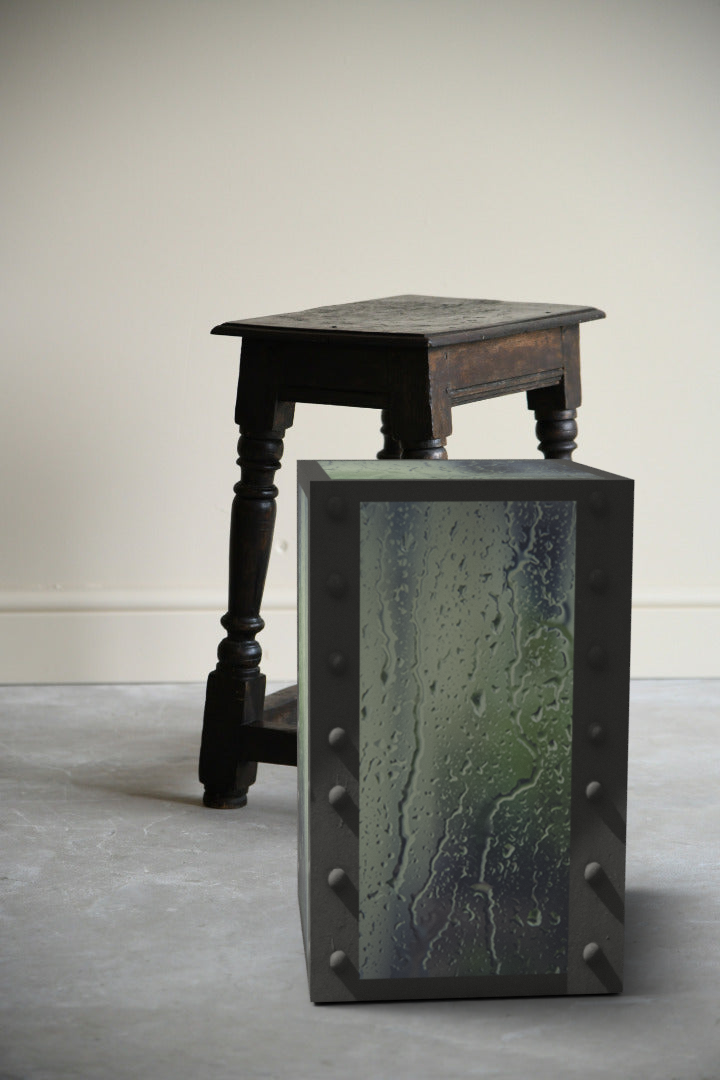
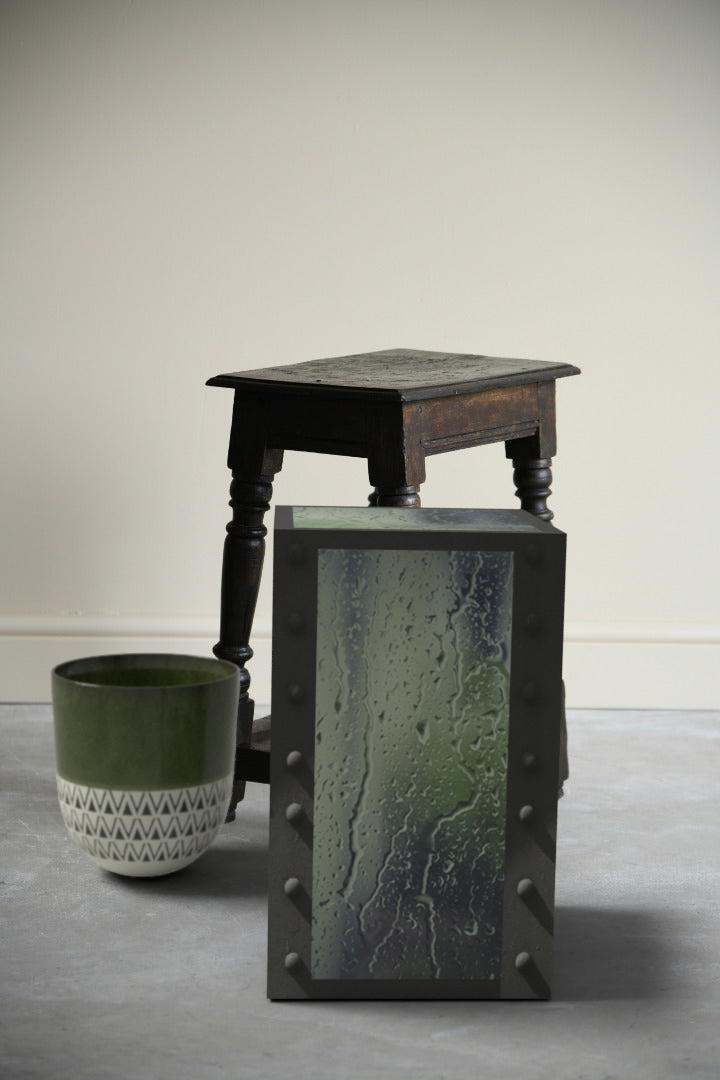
planter: none [51,626,257,870] -> present [51,653,240,877]

